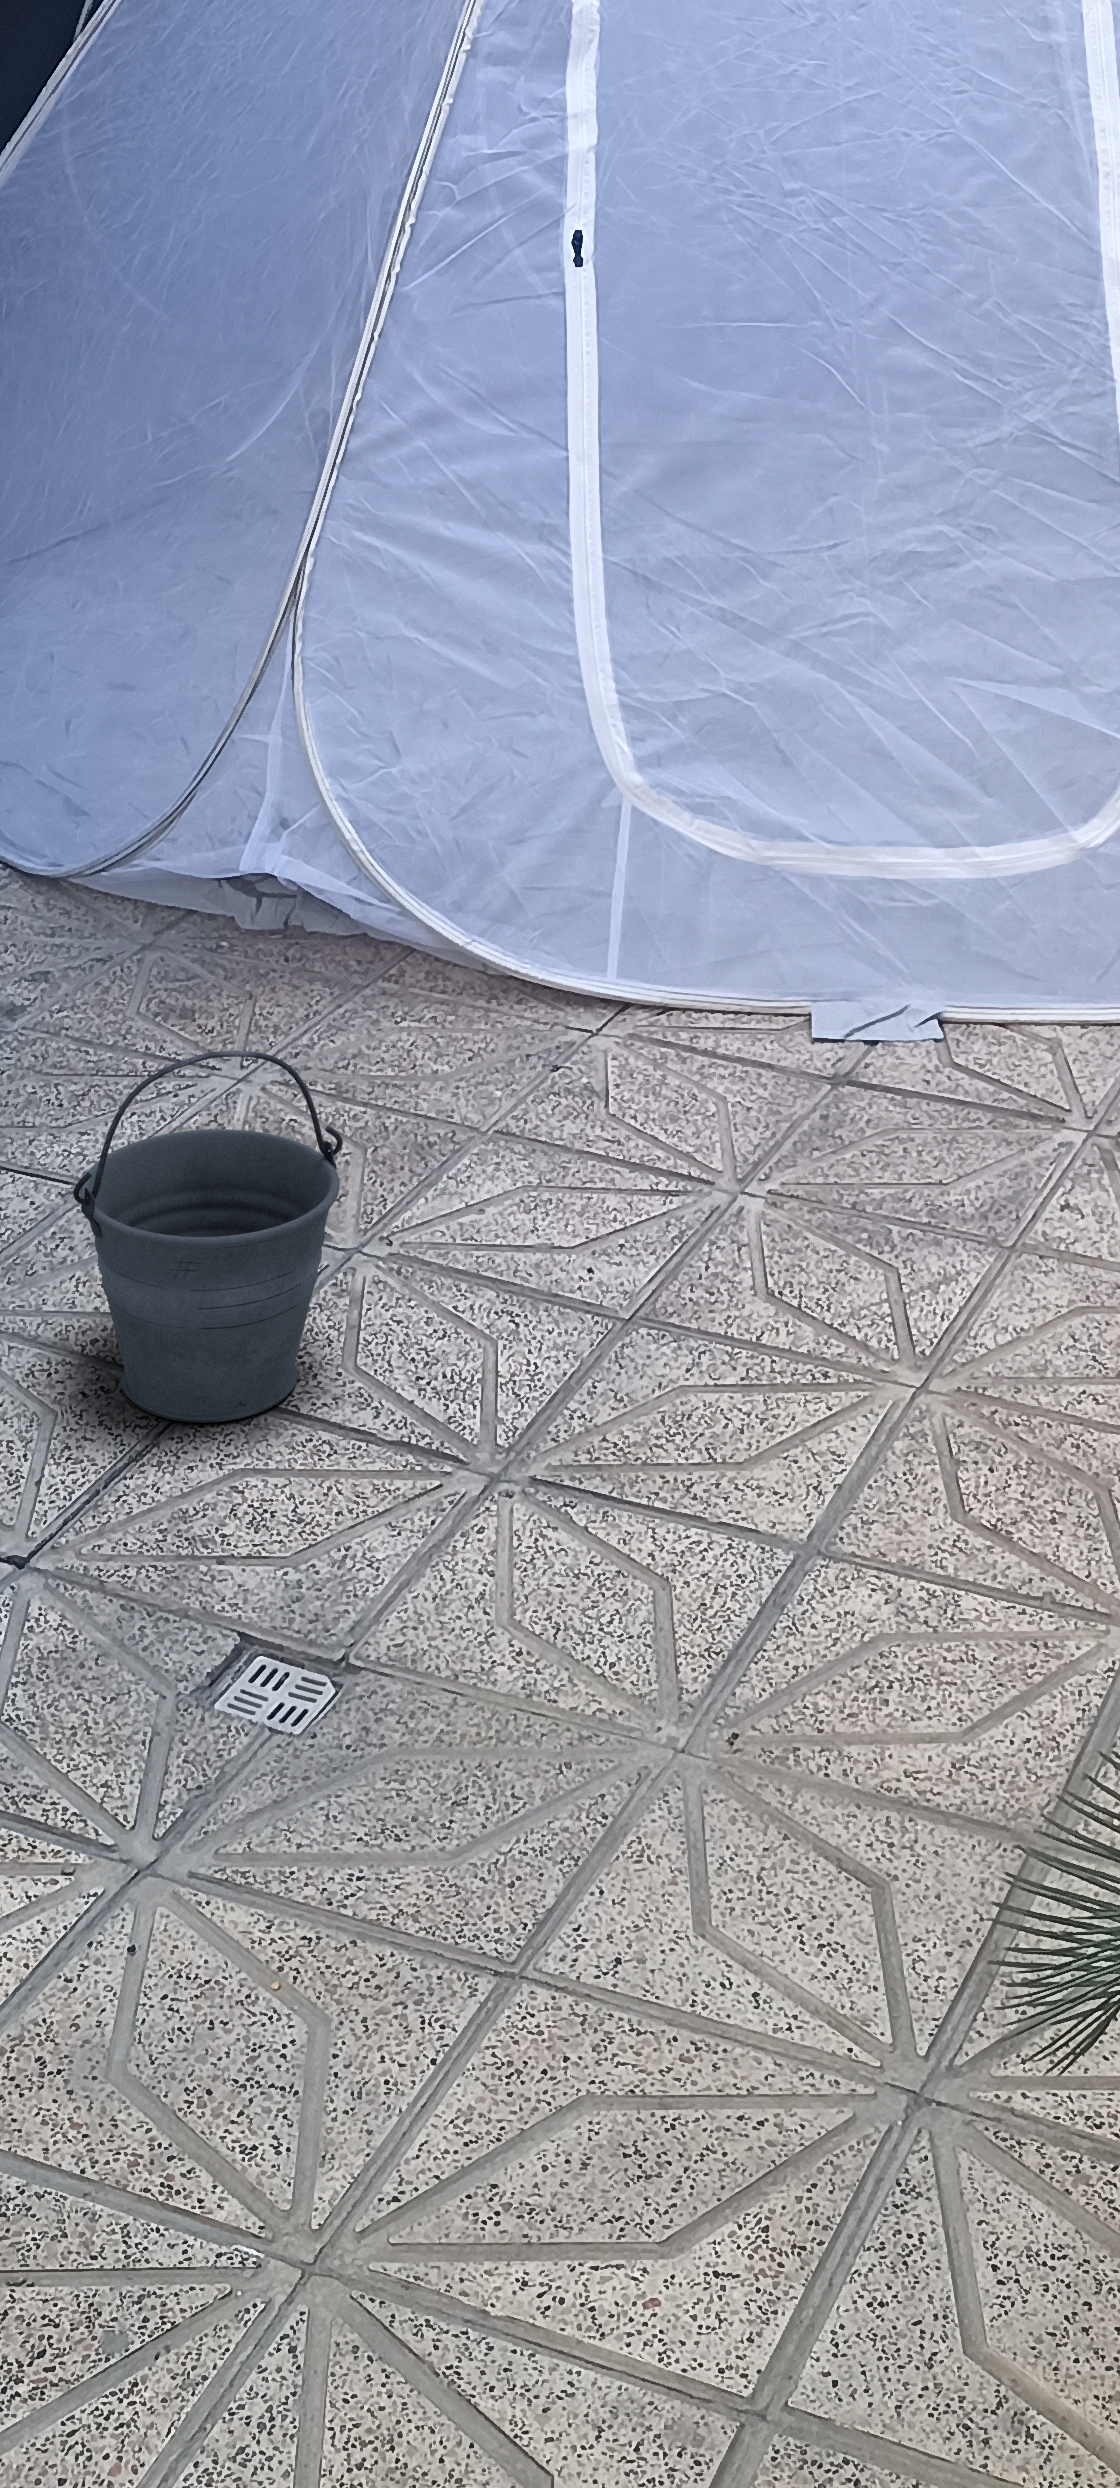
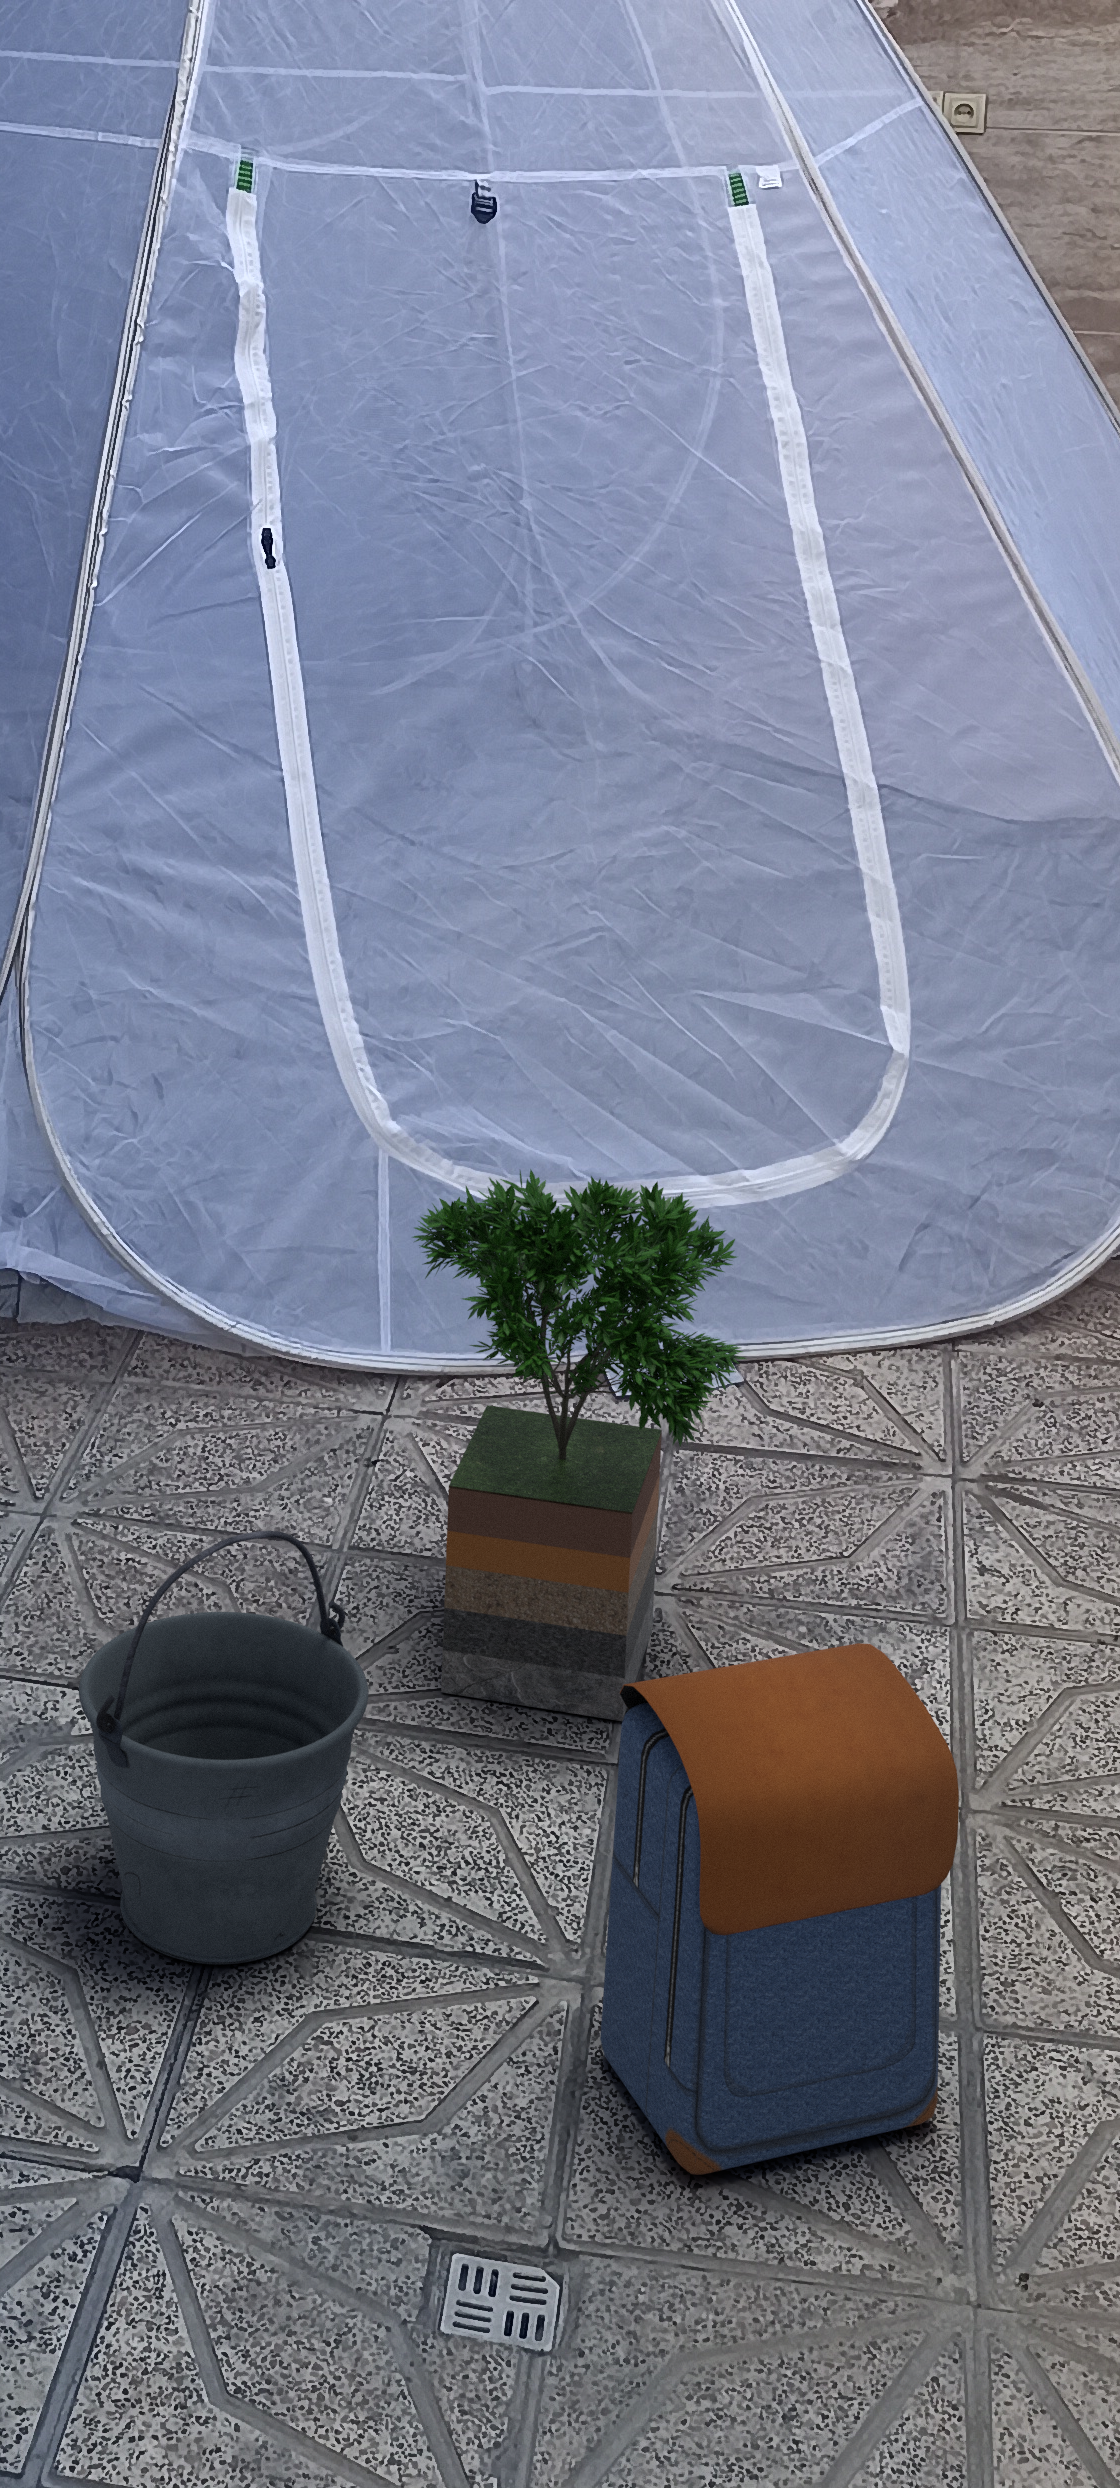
potted tree: none [506,784,803,1286] -> present [413,1169,746,1721]
backpack: none [464,1187,745,1624] -> present [600,1643,959,2175]

